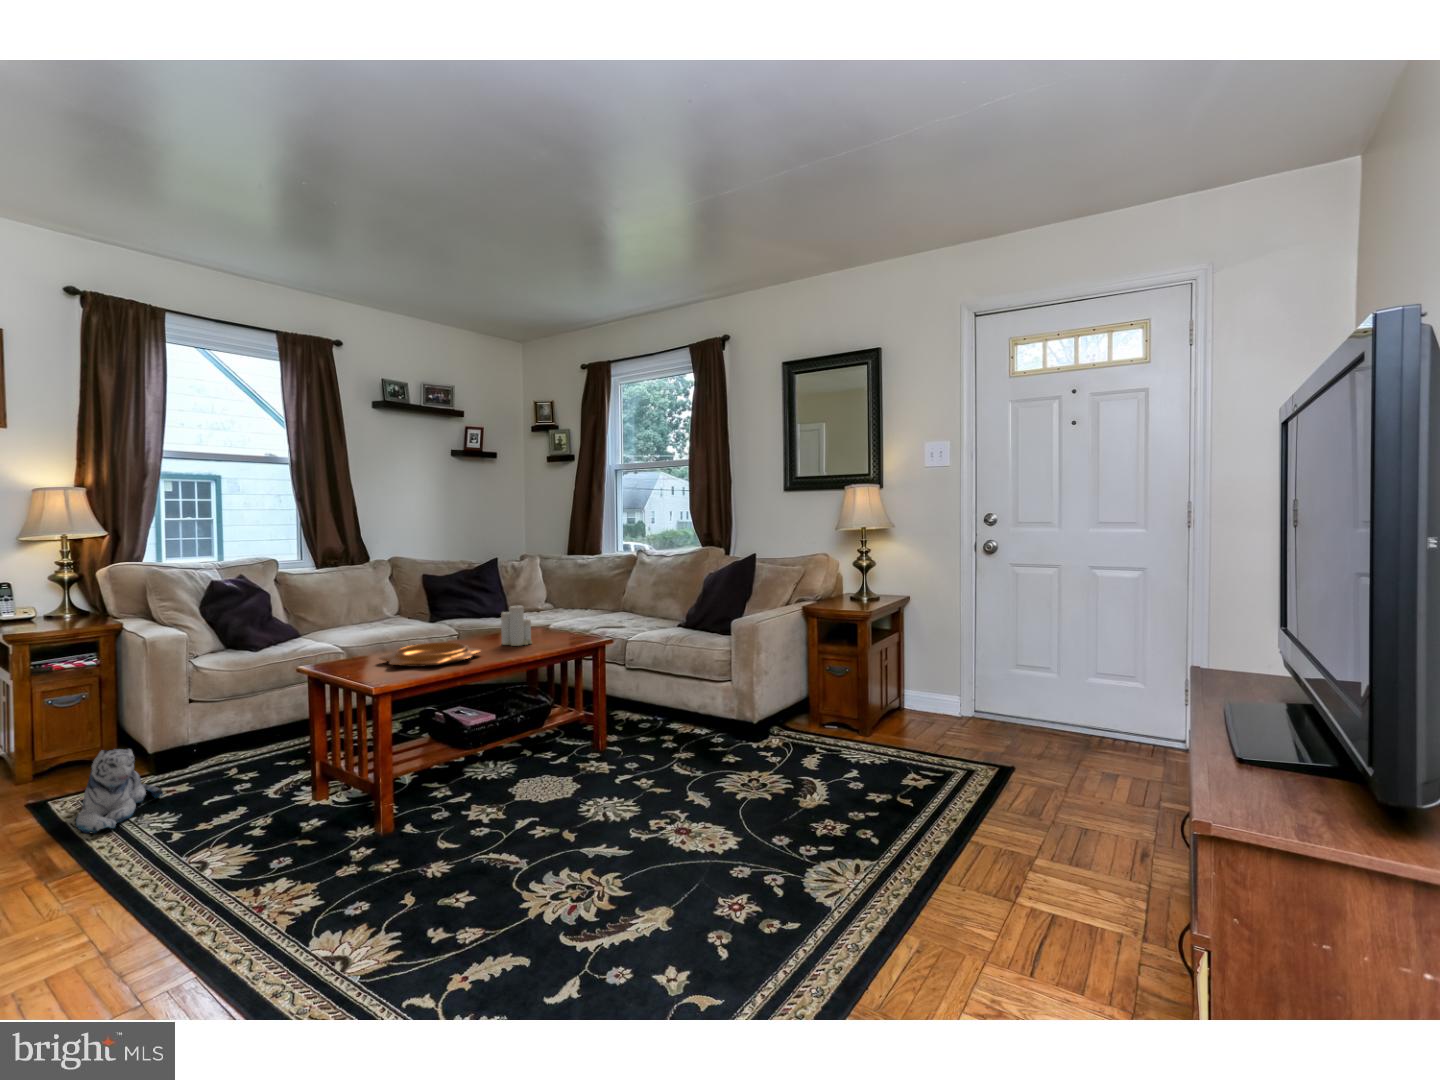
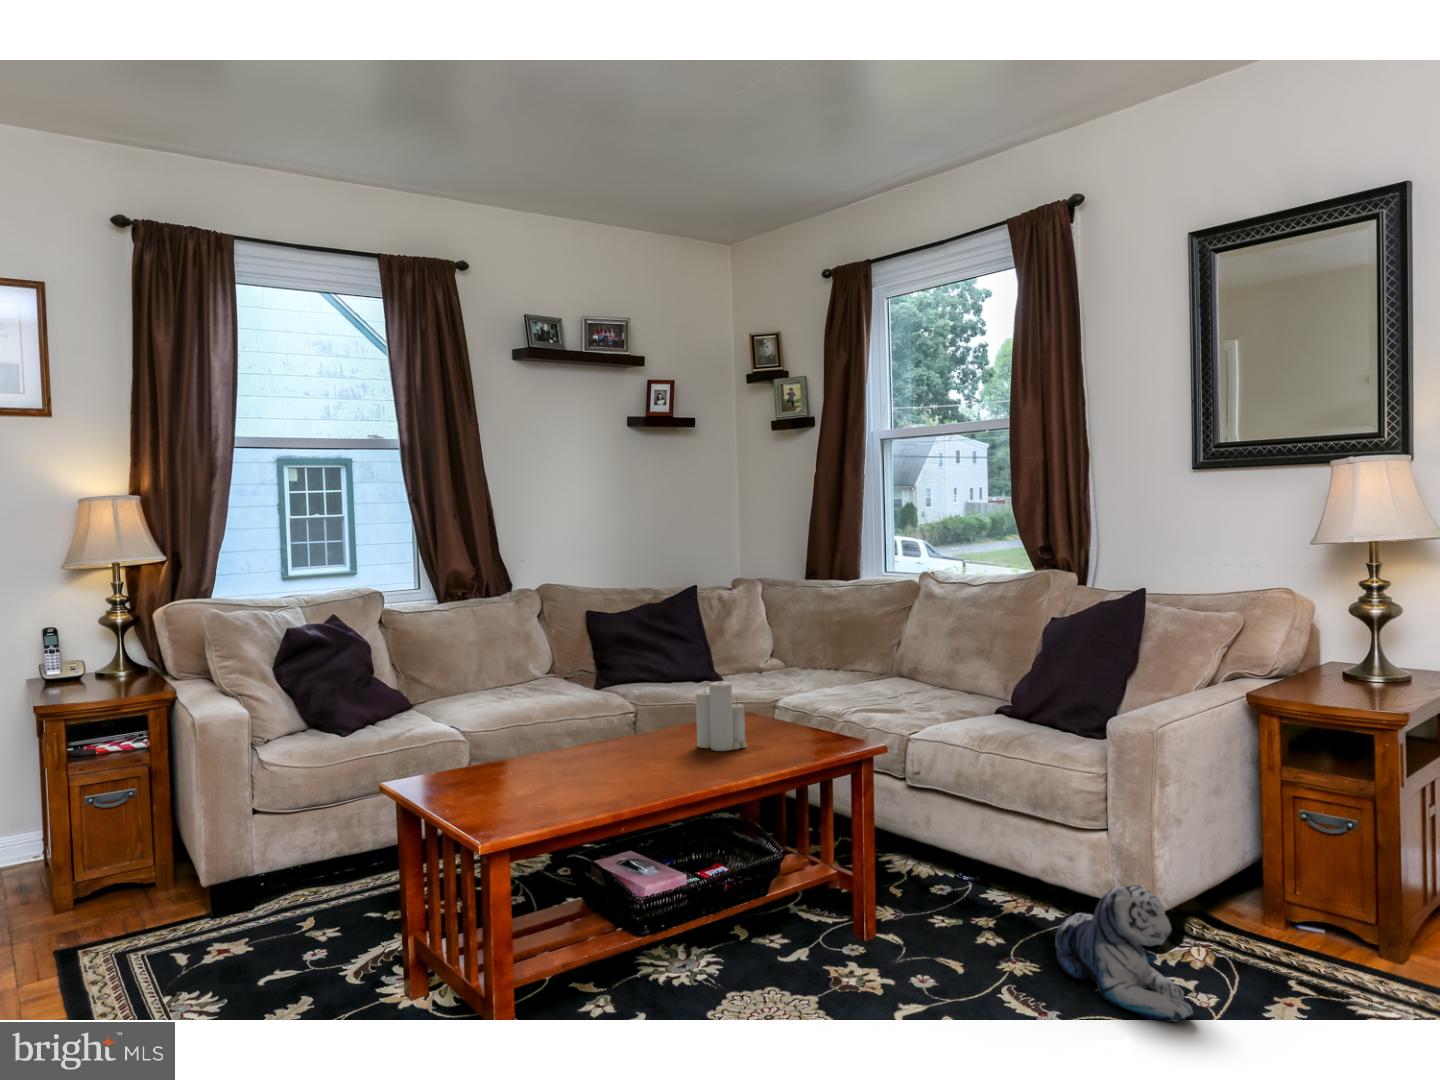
decorative bowl: present [379,643,481,667] -> none [503,743,664,787]
plush toy: present [76,748,163,834] -> present [1055,885,1193,1022]

